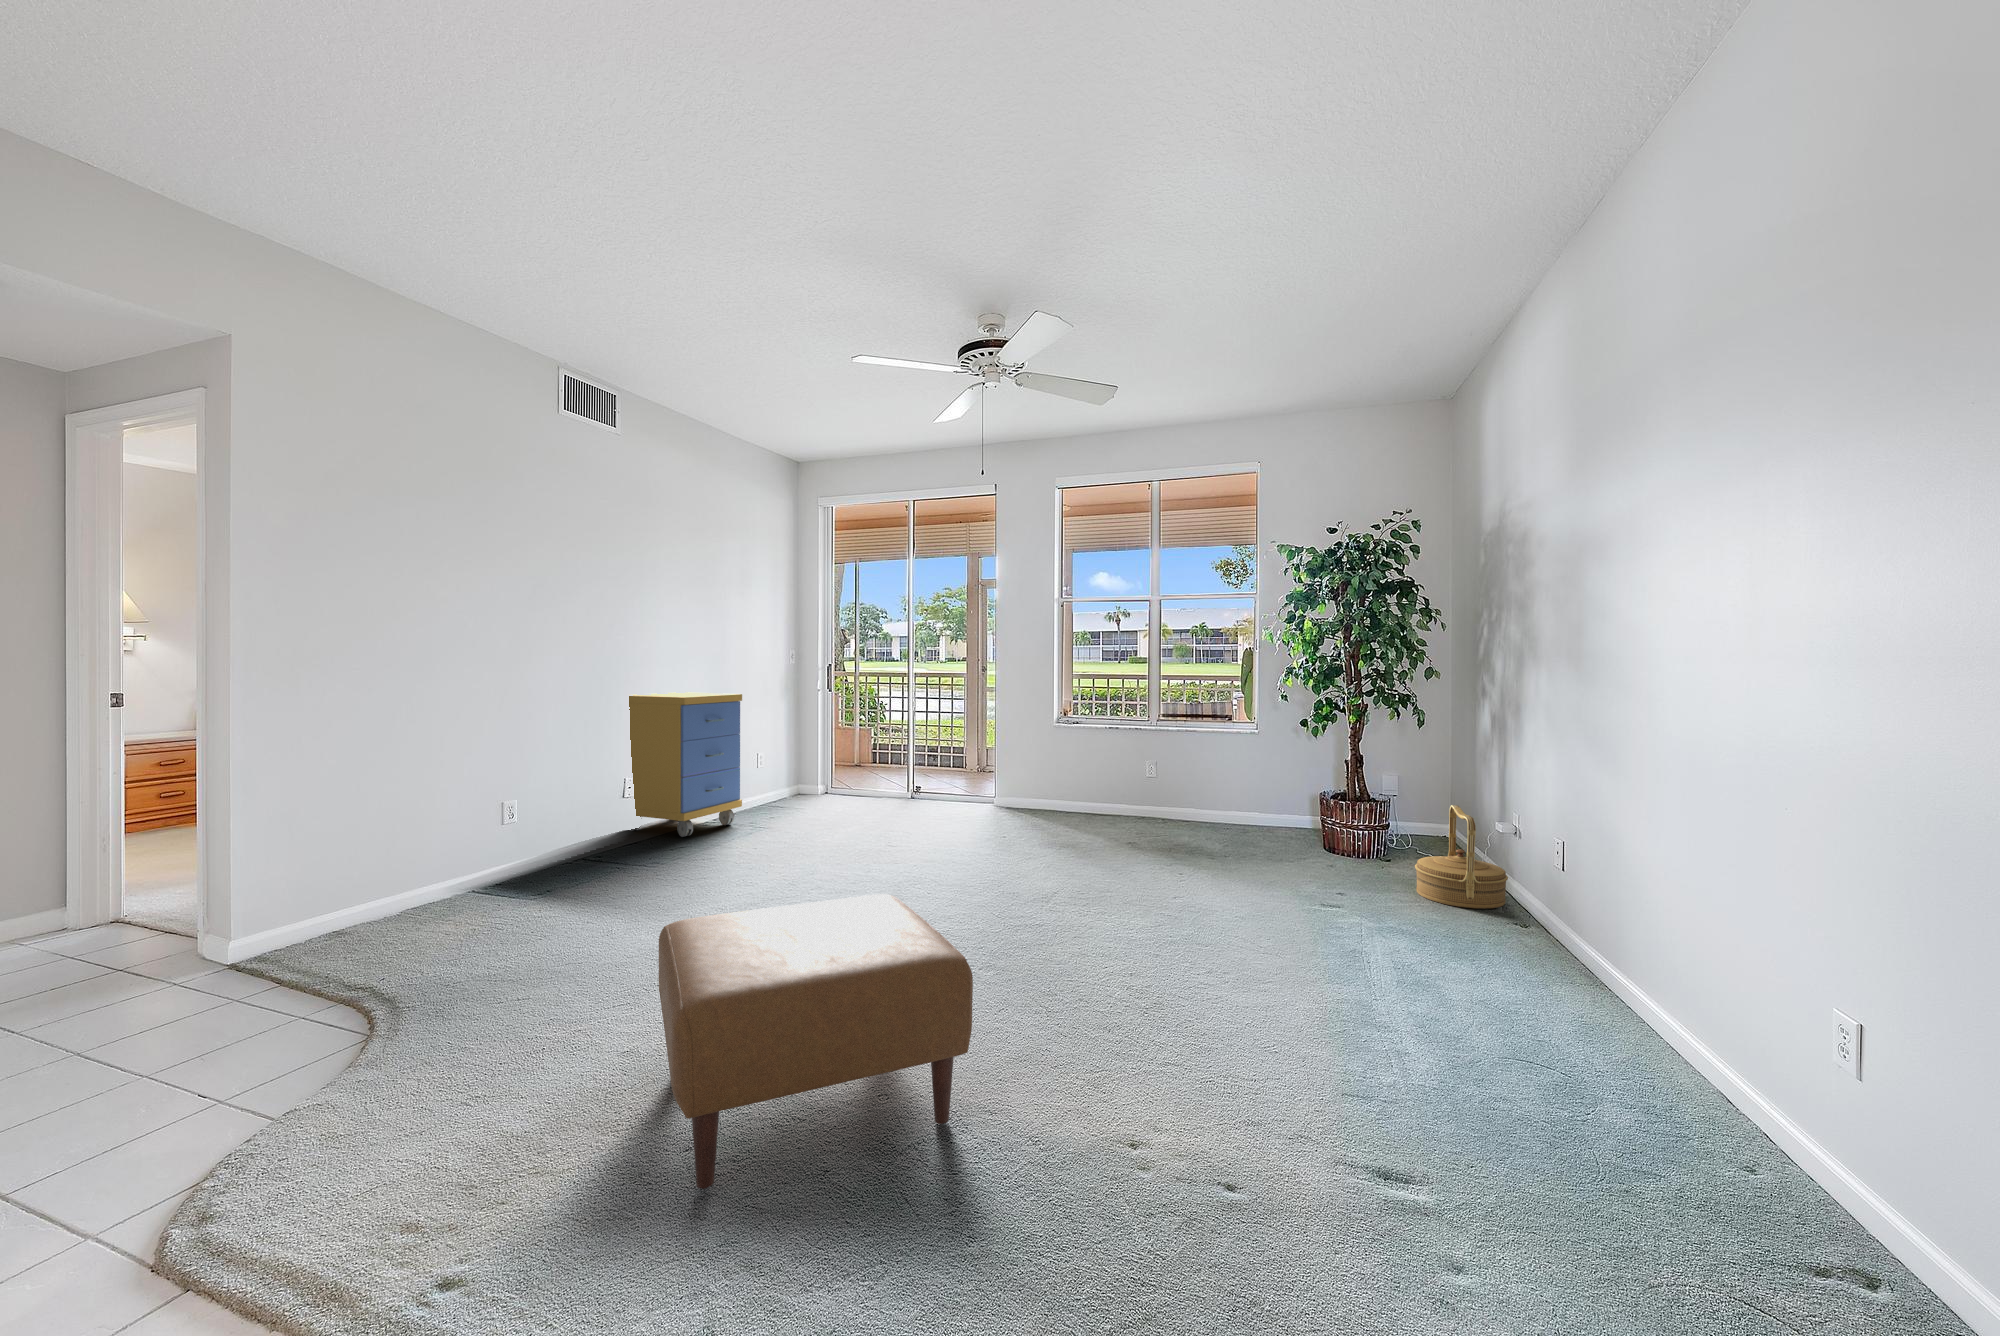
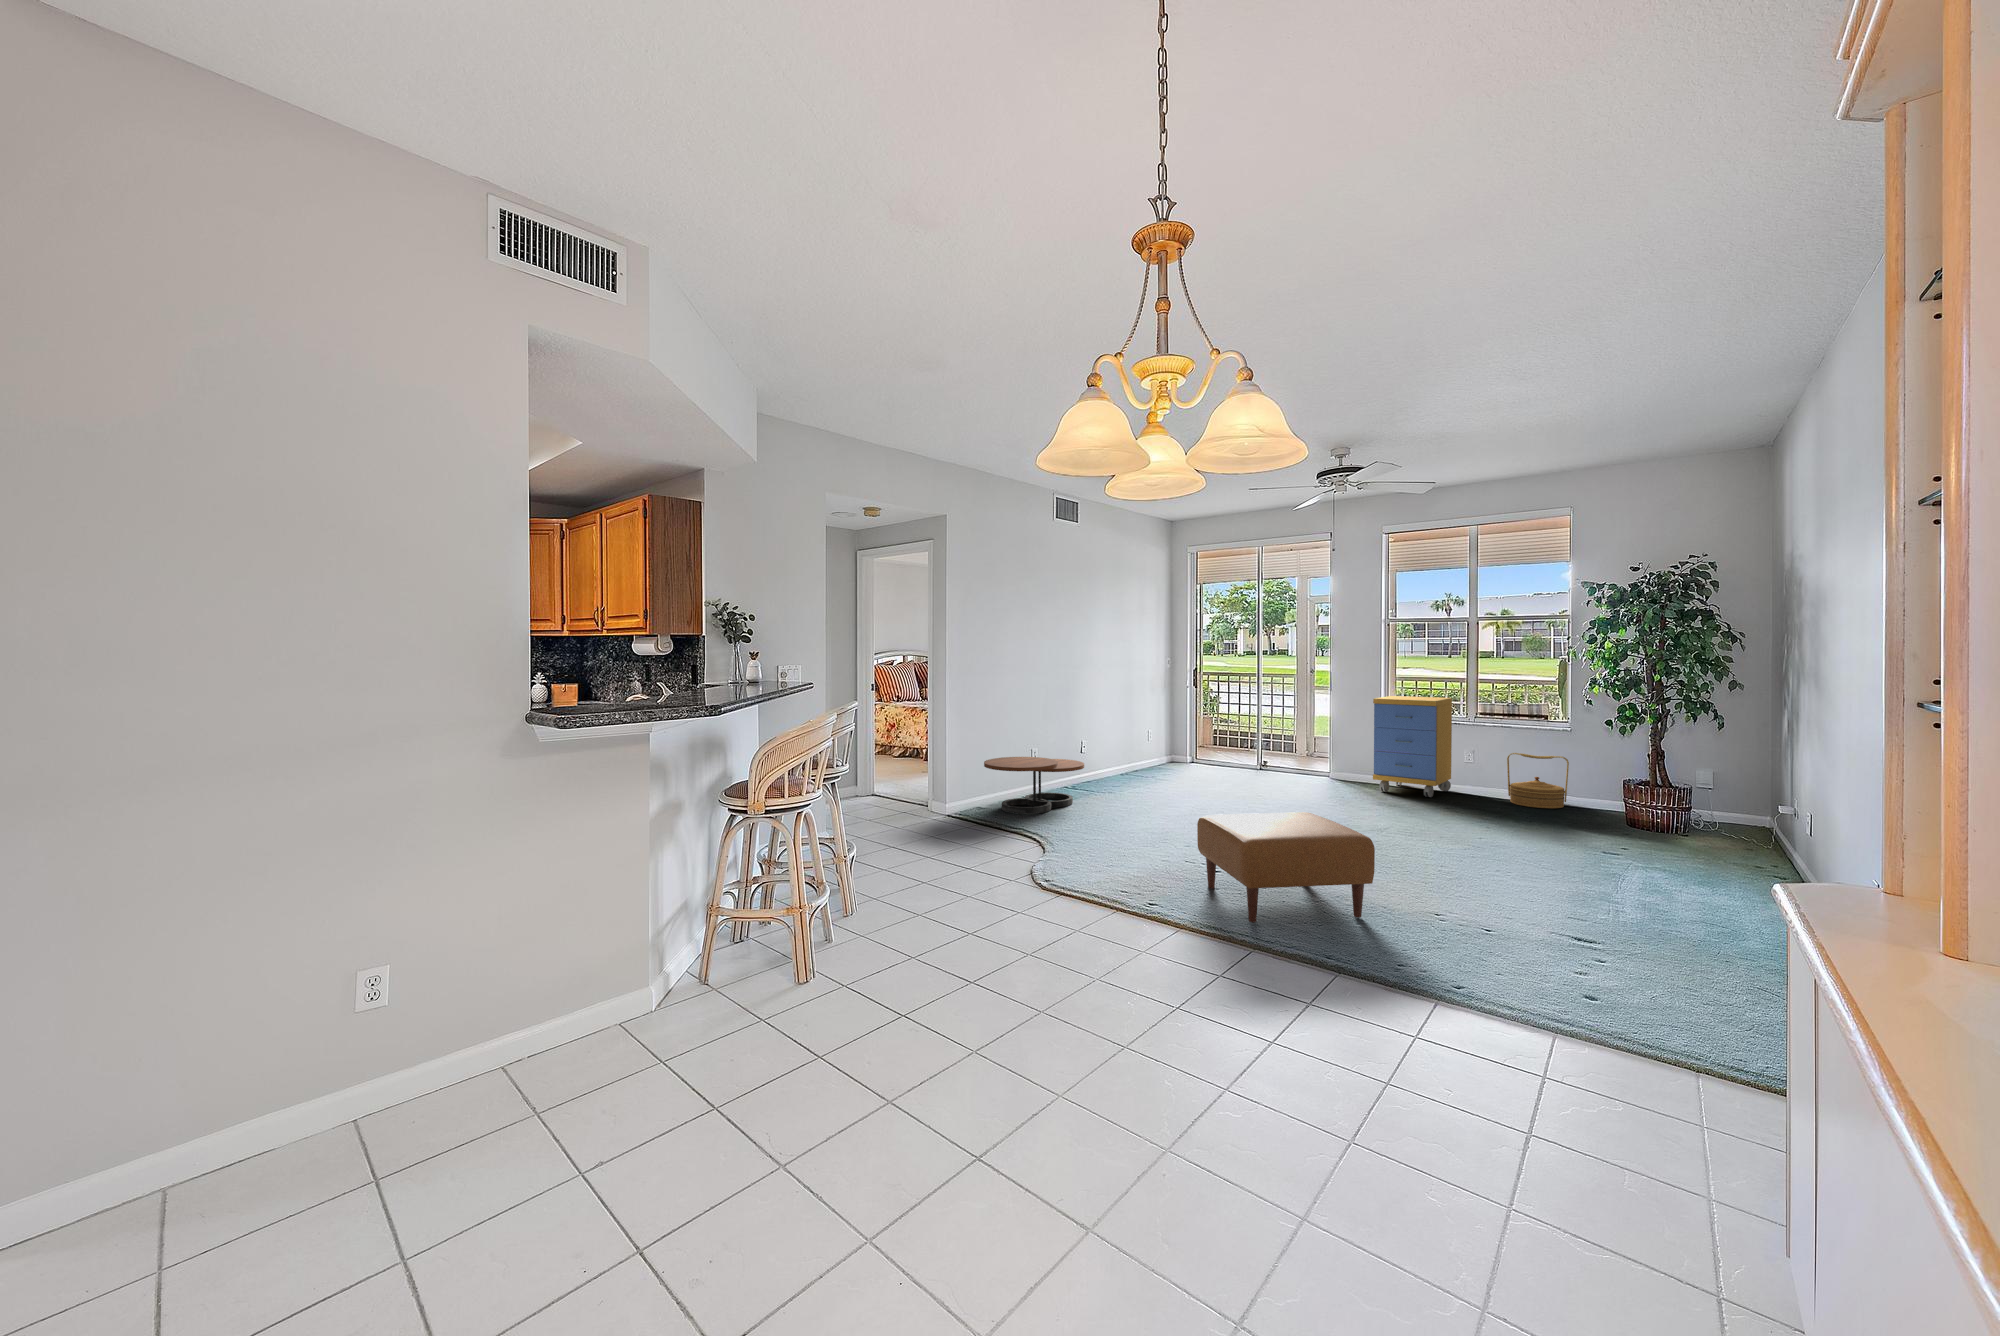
storage cabinet: present [629,692,742,837] -> present [1373,696,1452,797]
coffee table: none [382,796,606,902] -> present [984,757,1084,814]
woven basket: present [1415,805,1508,909] -> present [1507,753,1569,808]

